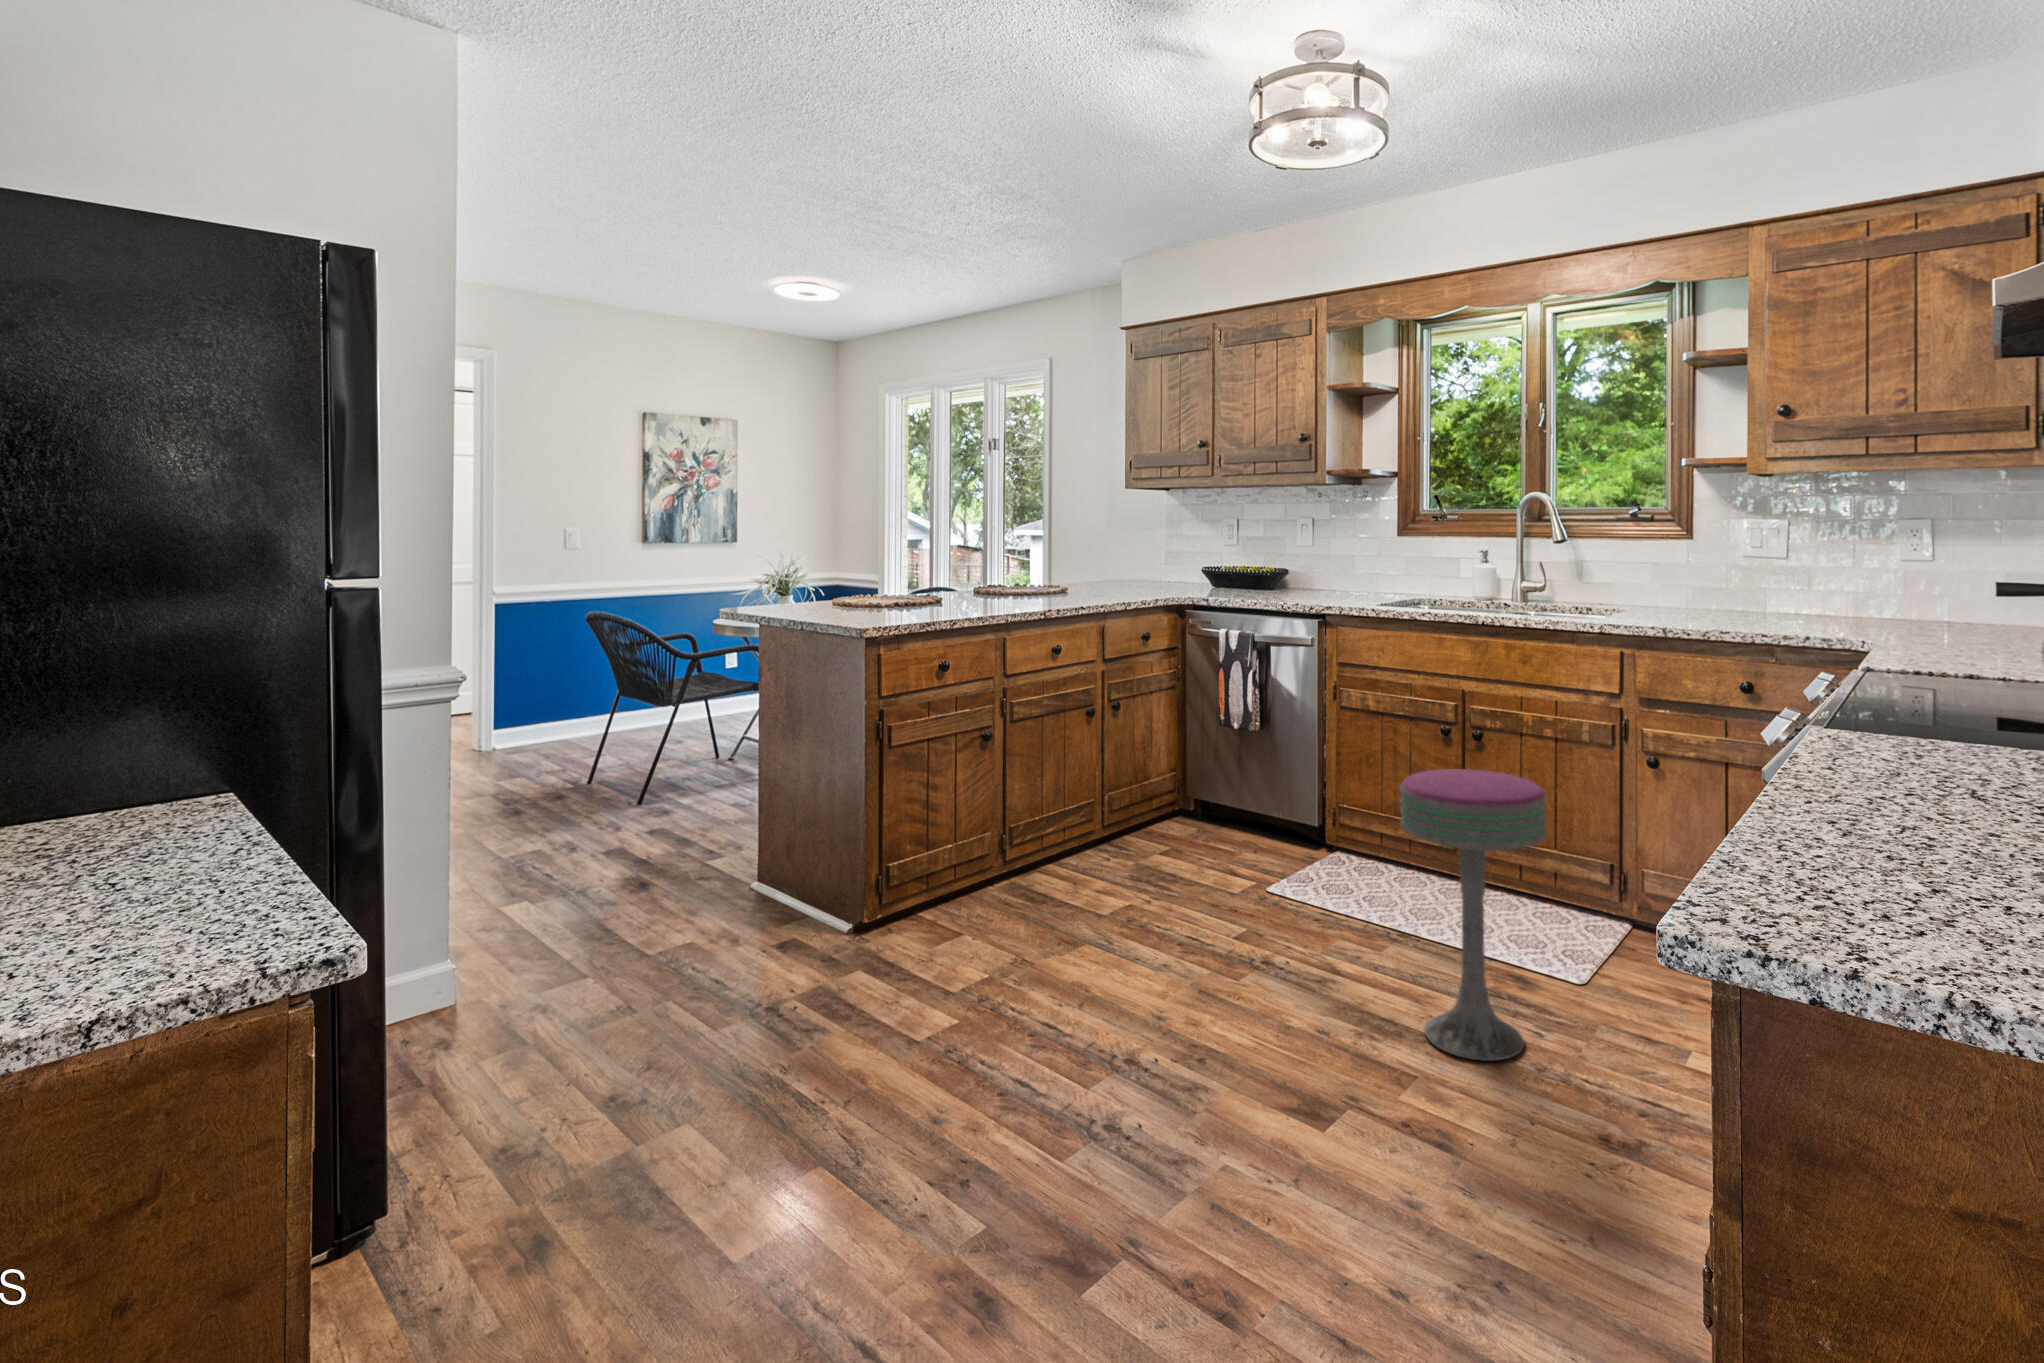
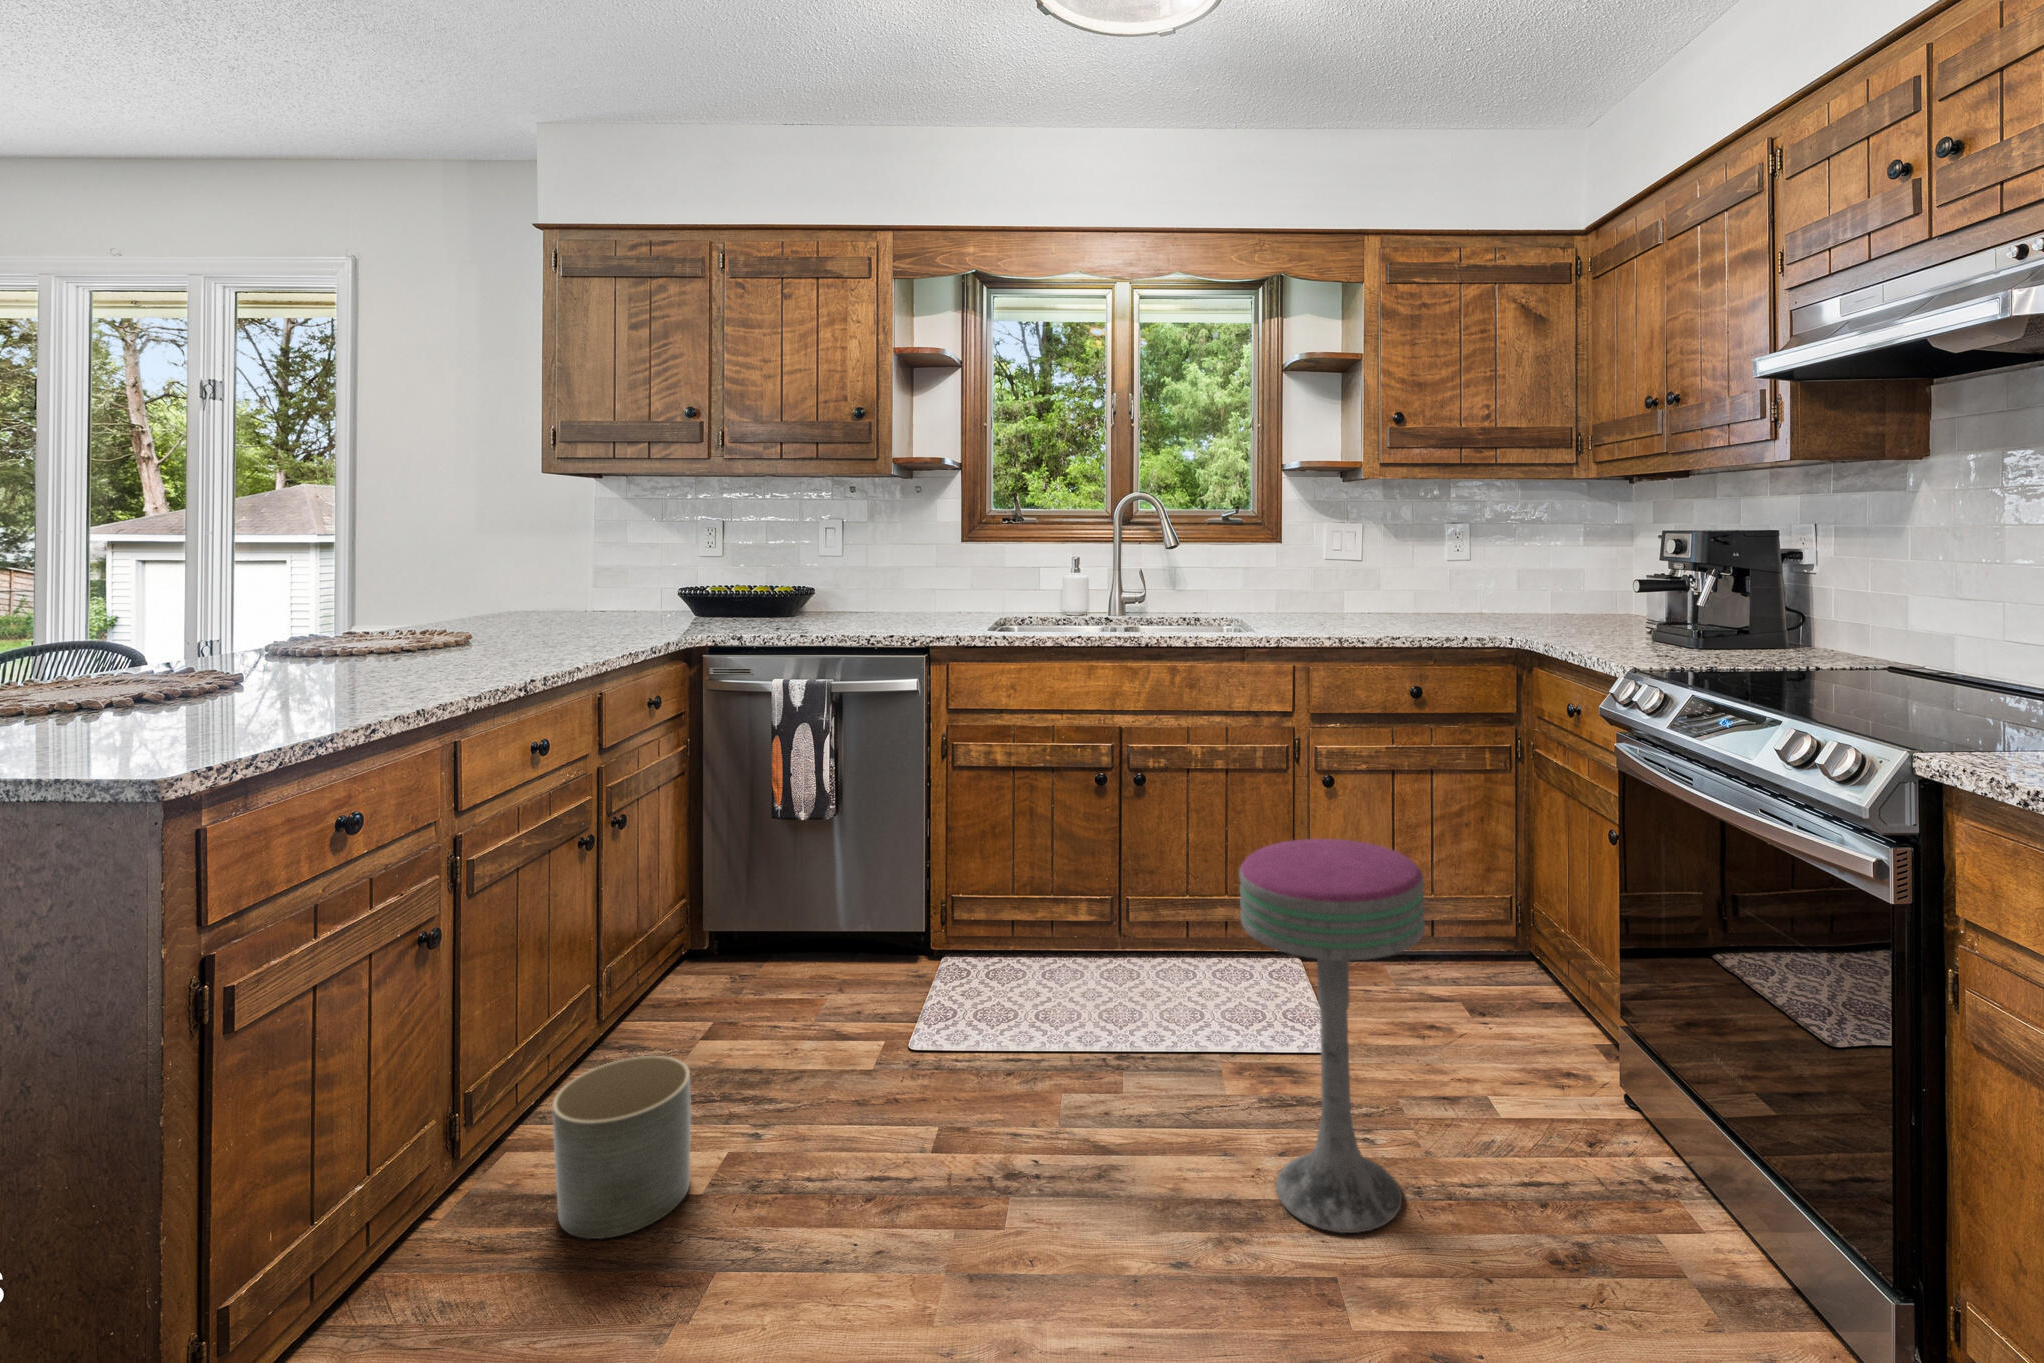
planter: none [1029,834,1101,922] -> present [552,1056,691,1239]

